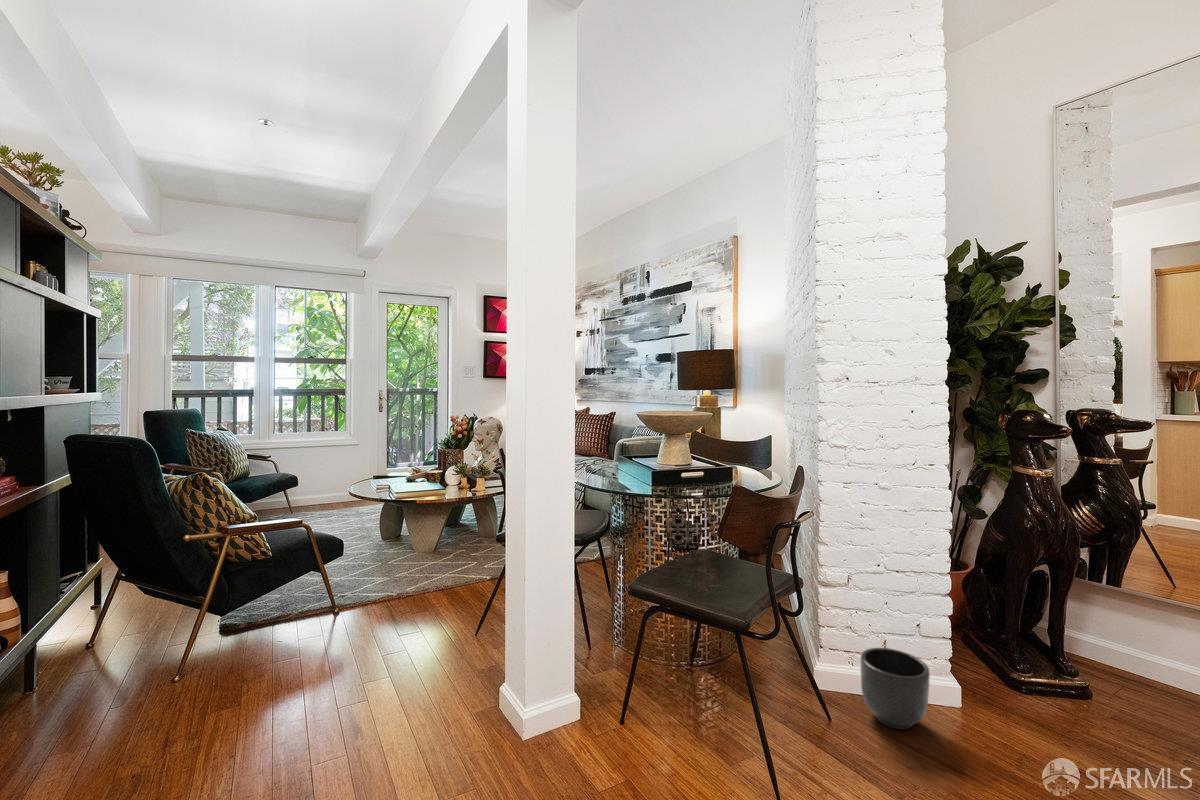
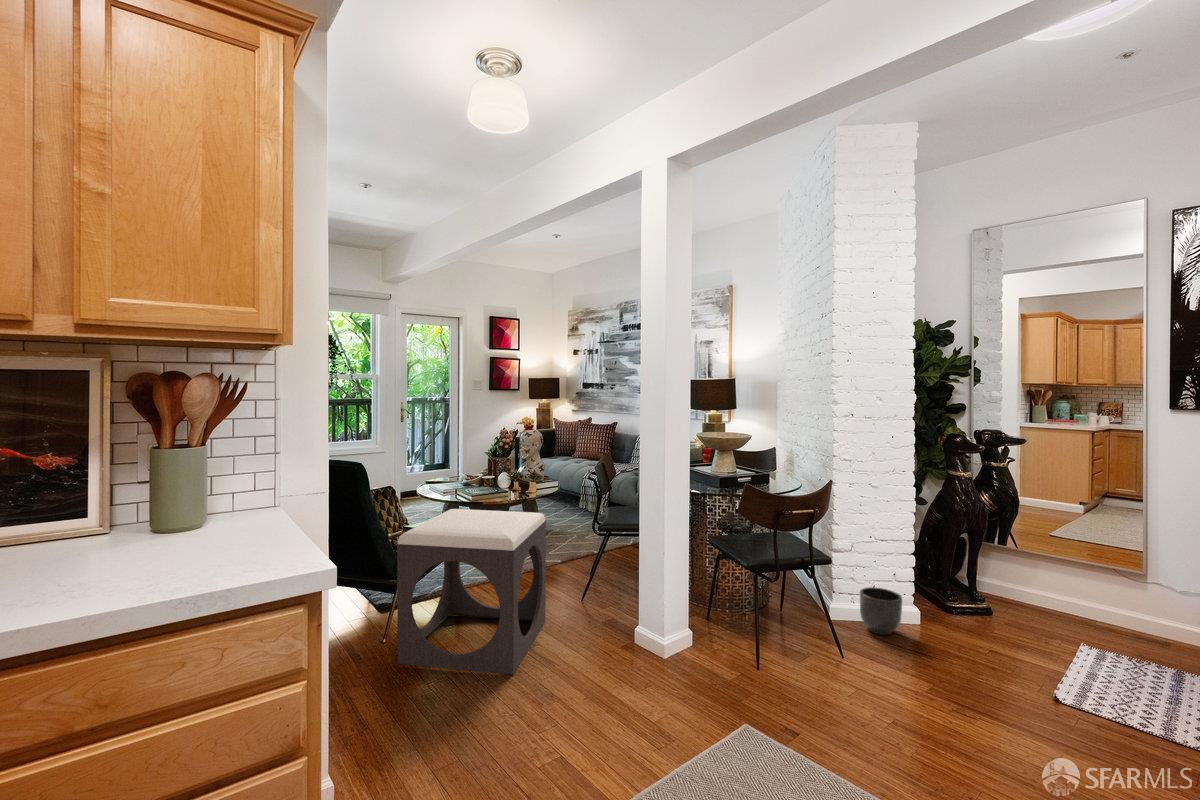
footstool: none [147,510,405,765] -> present [397,509,546,674]

